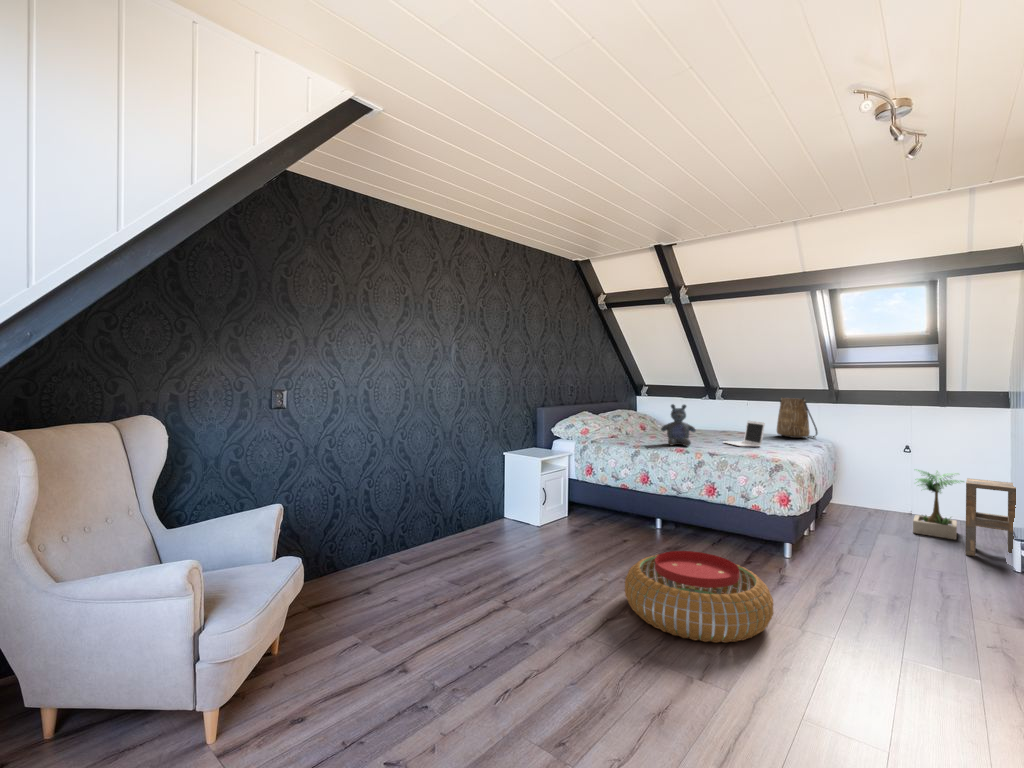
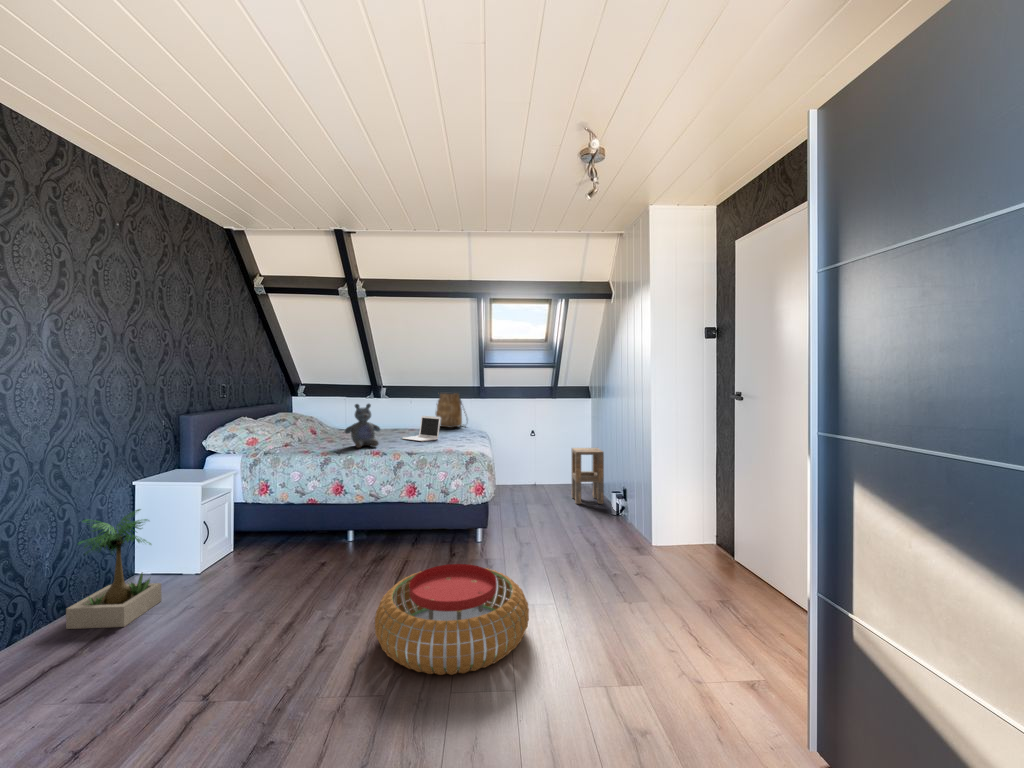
potted plant: present [913,469,964,539] -> present [66,509,161,629]

